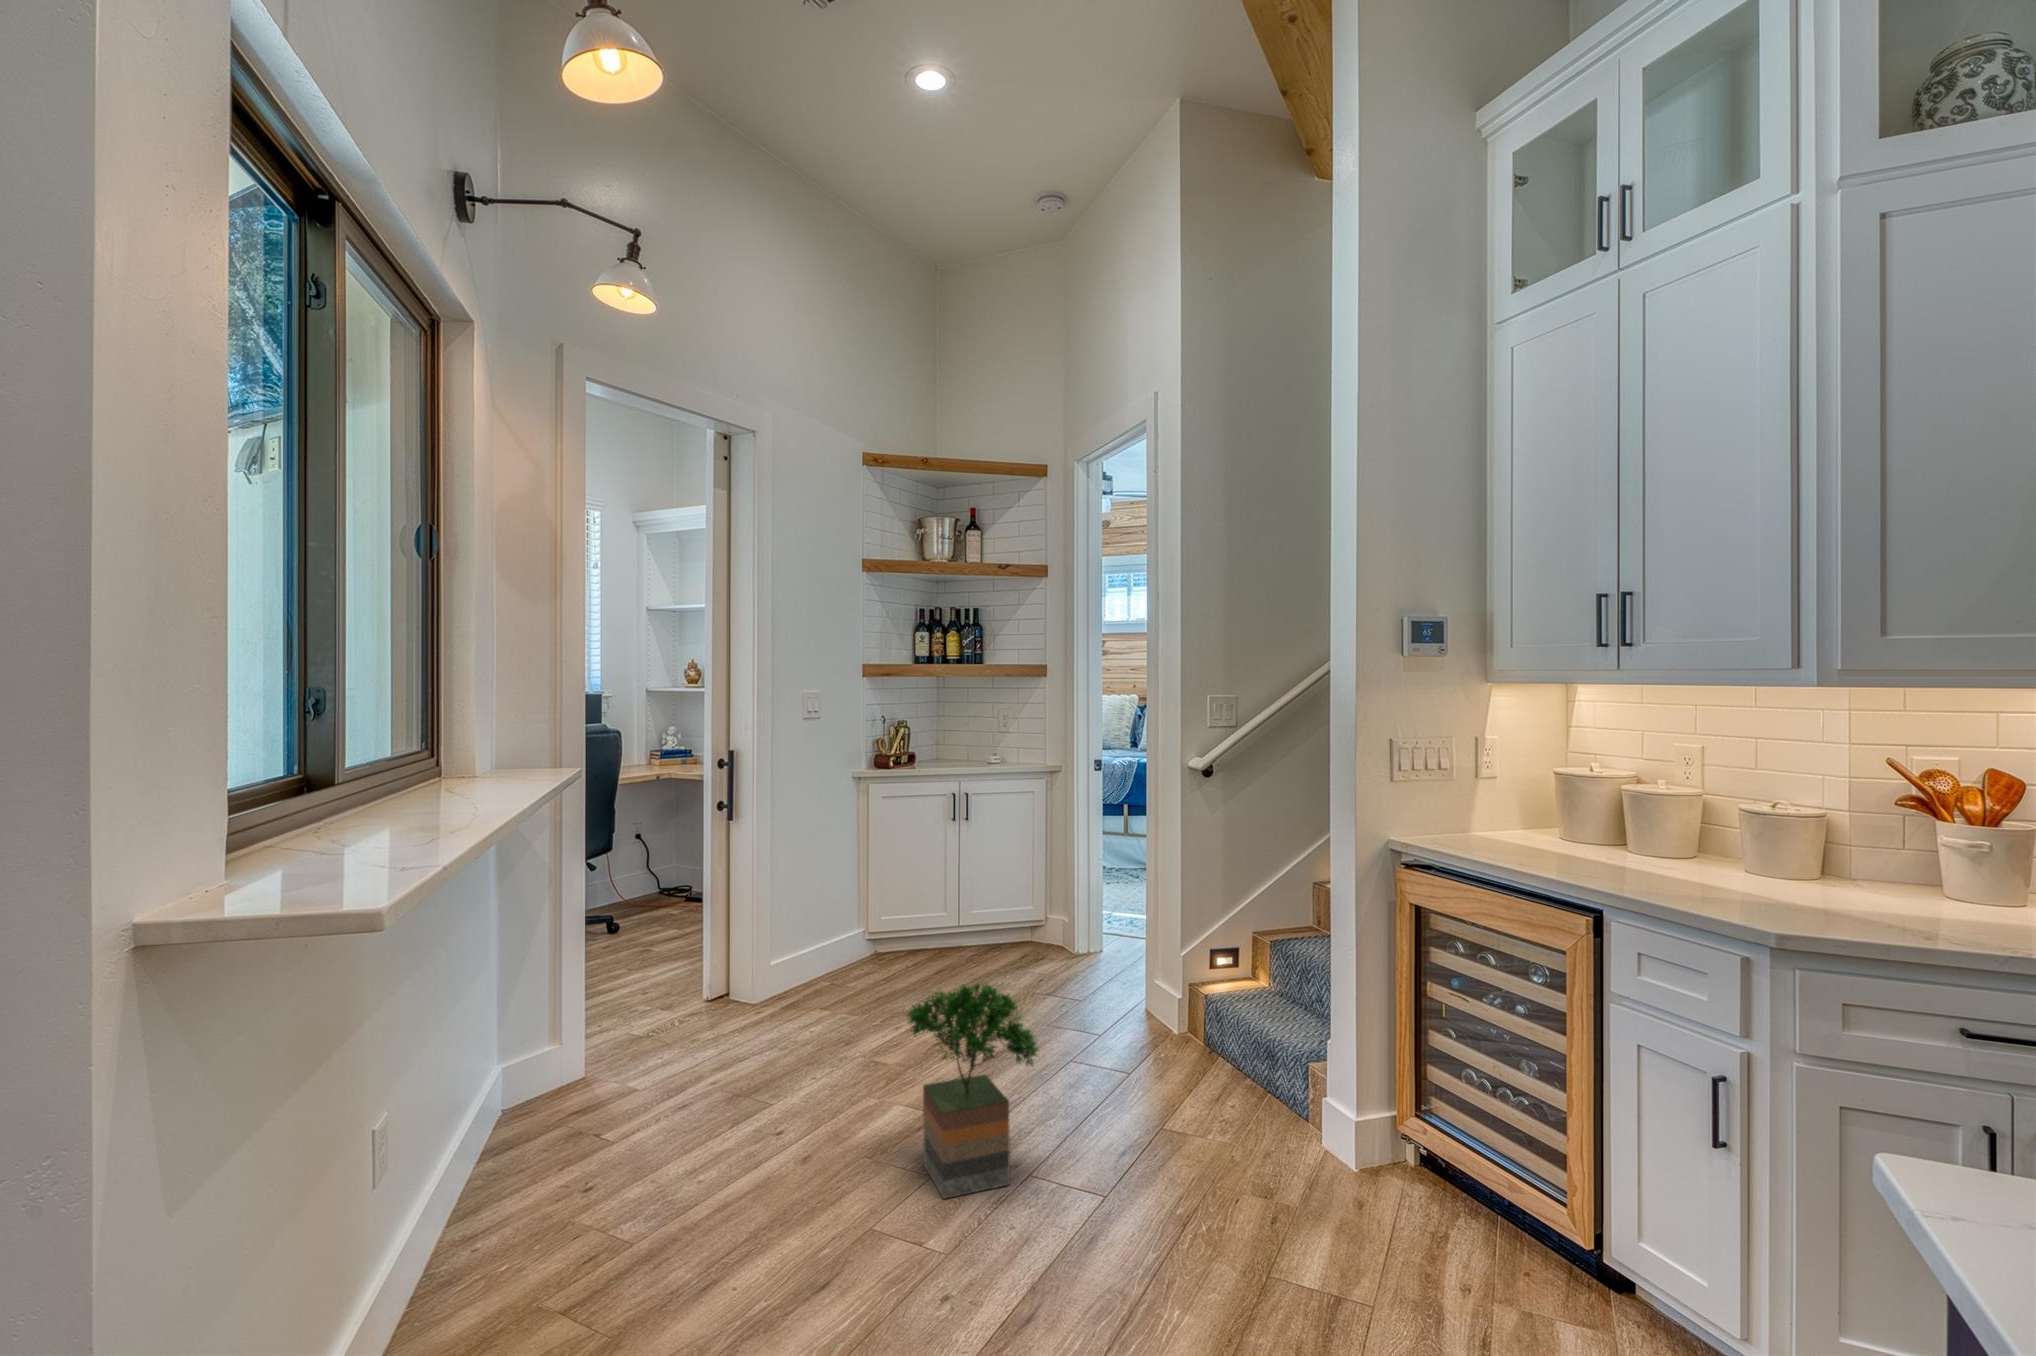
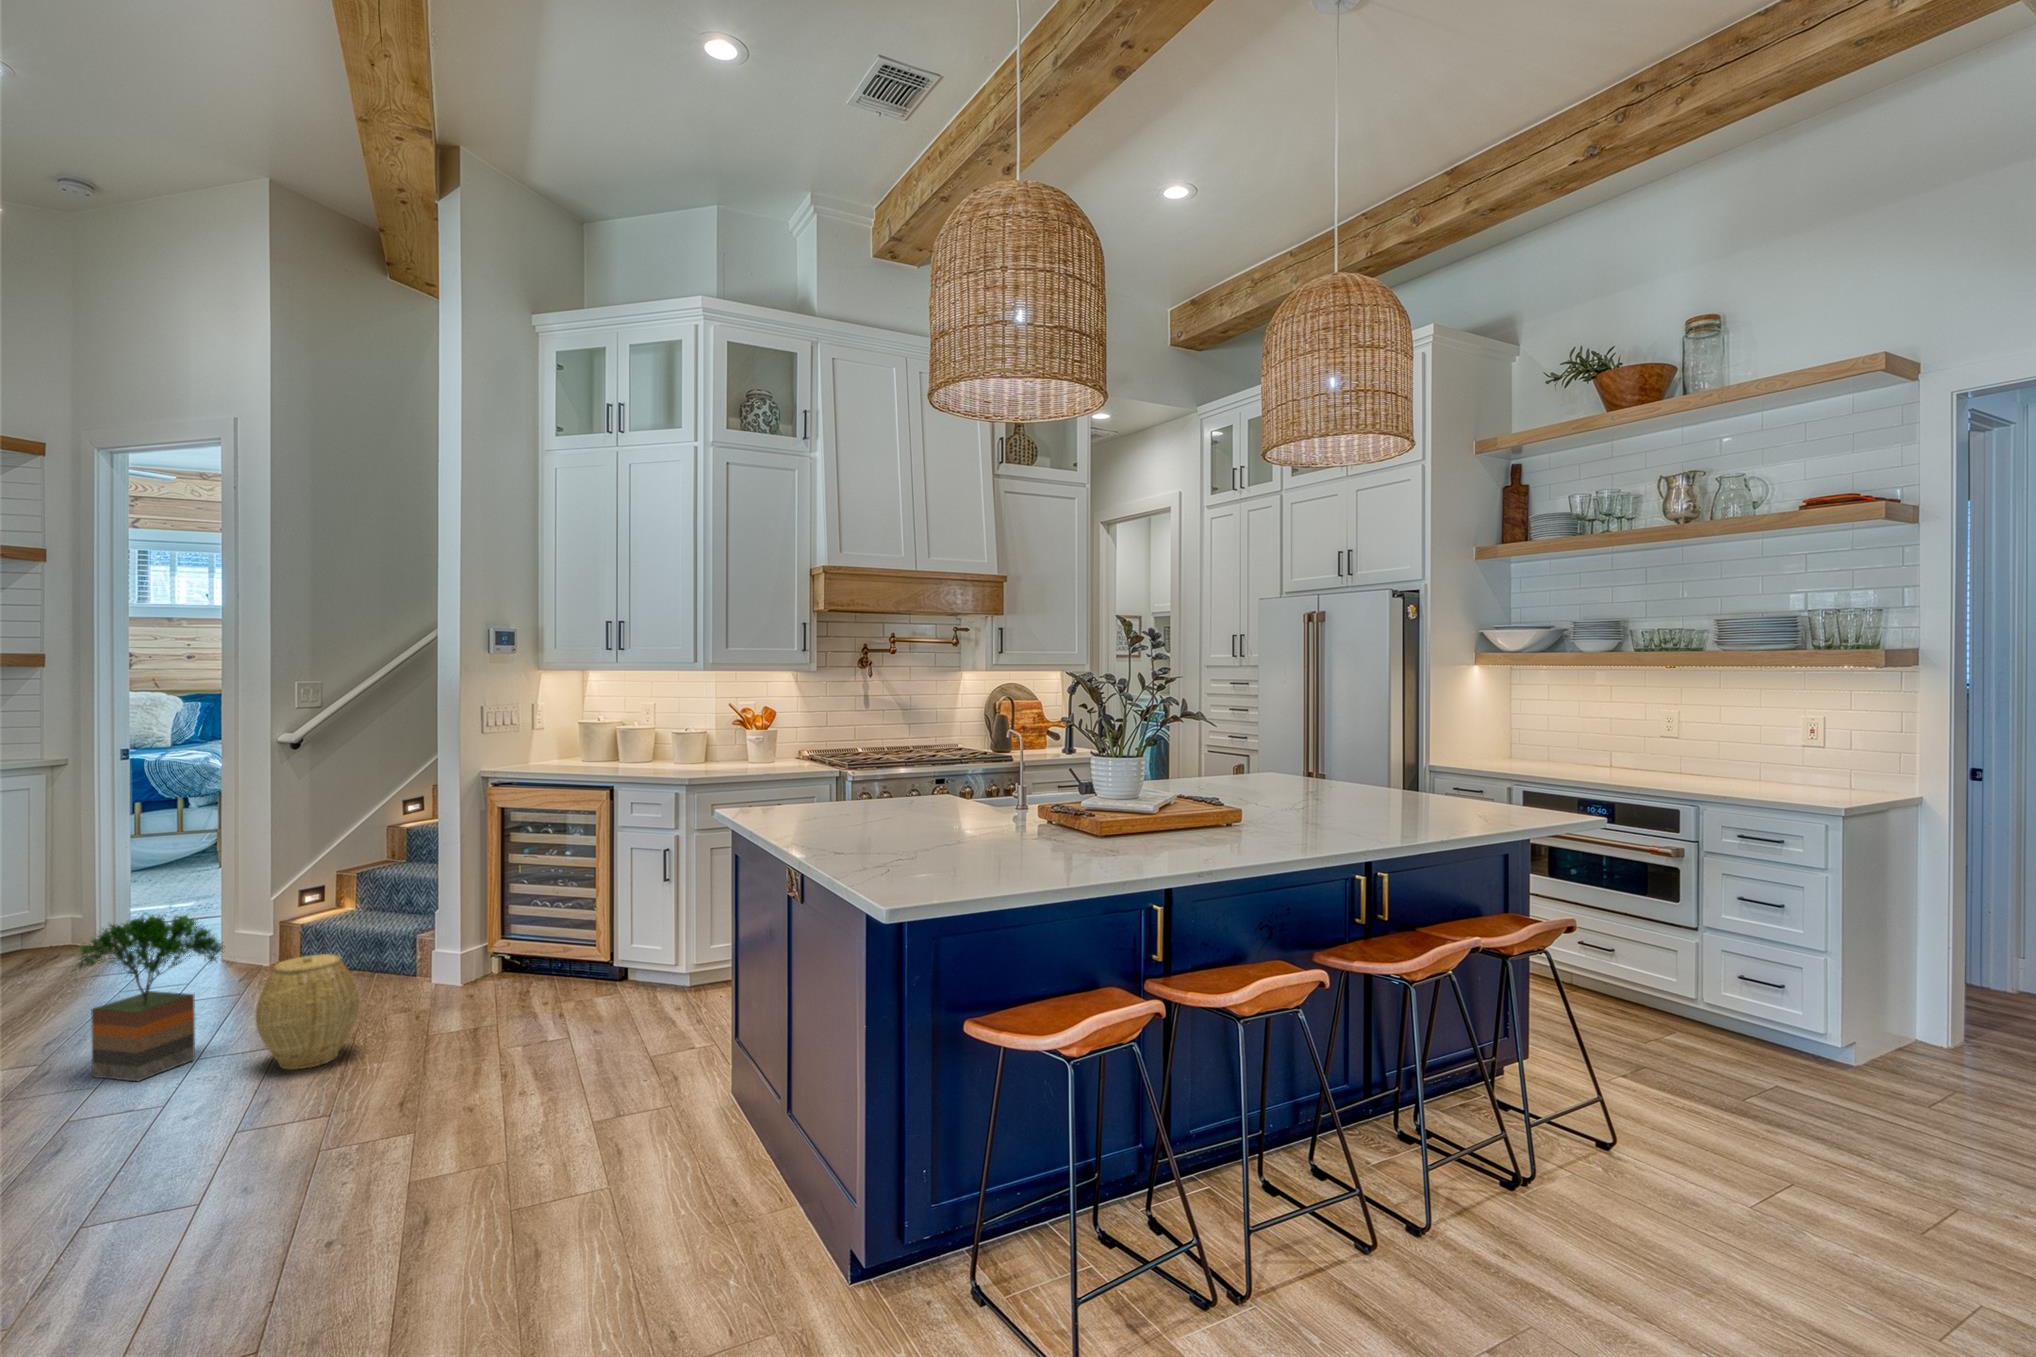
woven basket: none [1038,1098,1163,1280] -> present [256,954,359,1070]

